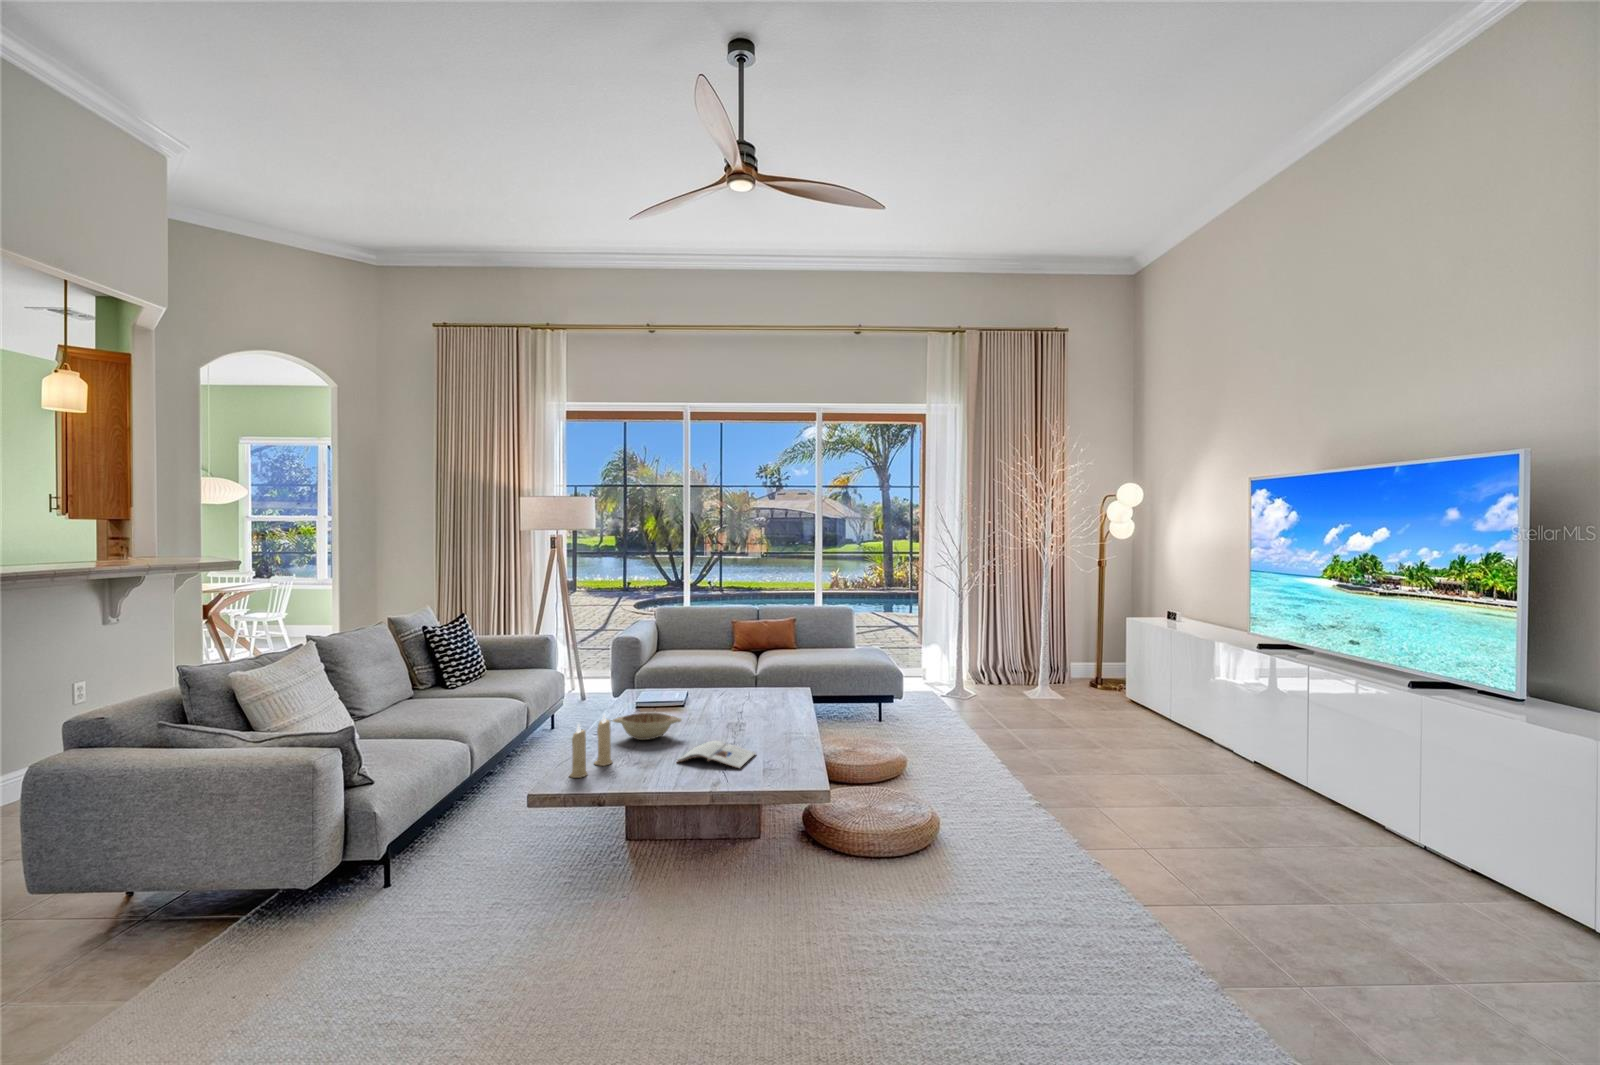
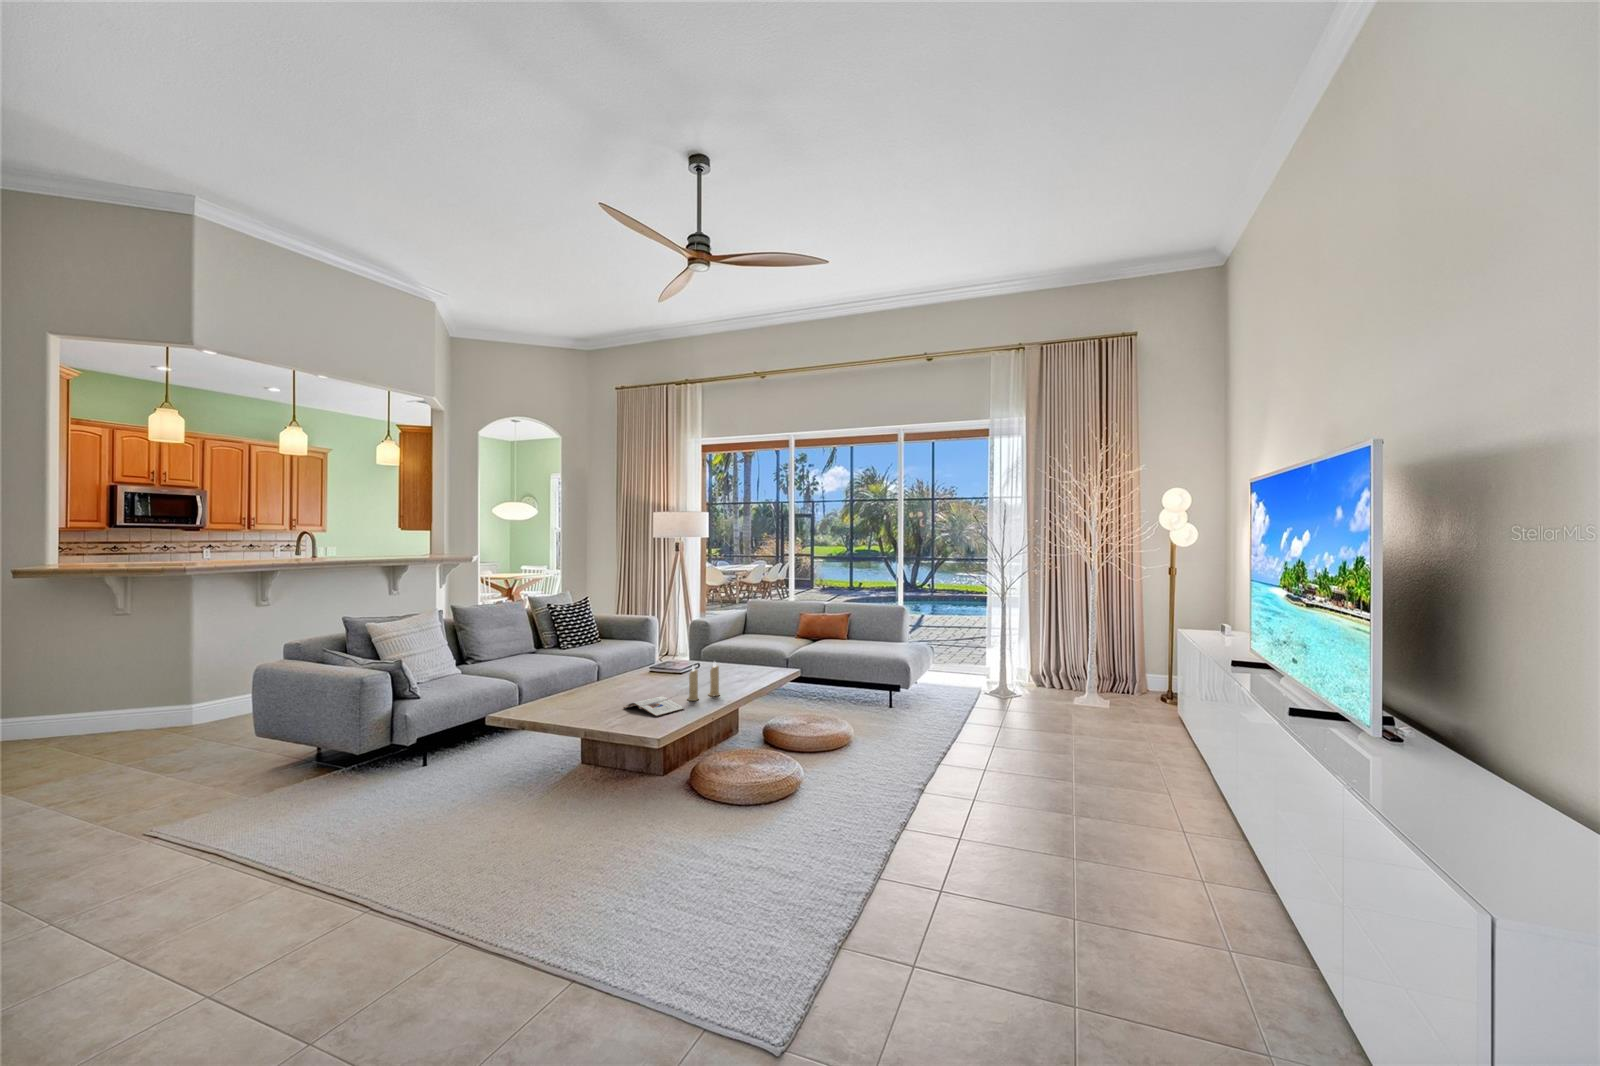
decorative bowl: present [613,713,681,740] -> none [606,673,654,692]
candle: present [570,715,612,778] -> present [688,663,720,701]

